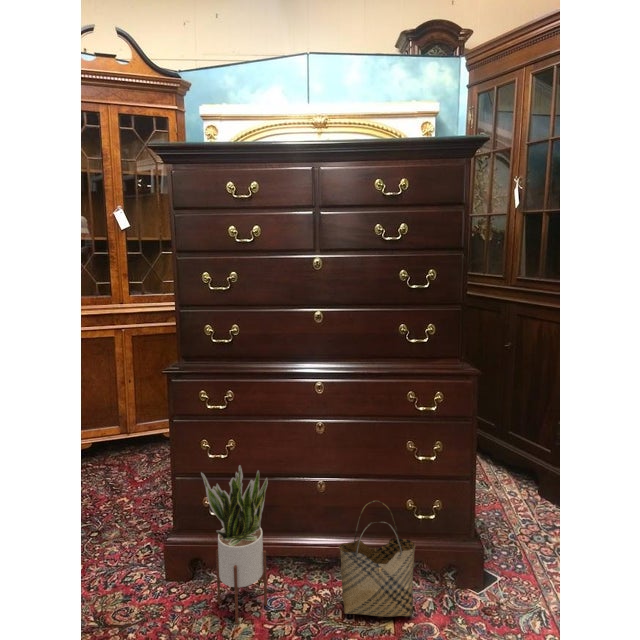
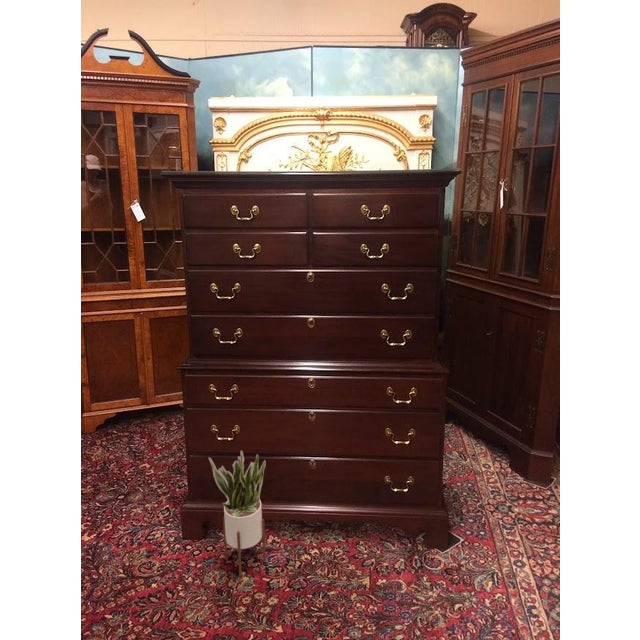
woven basket: present [339,500,415,617] -> none [325,480,390,575]

